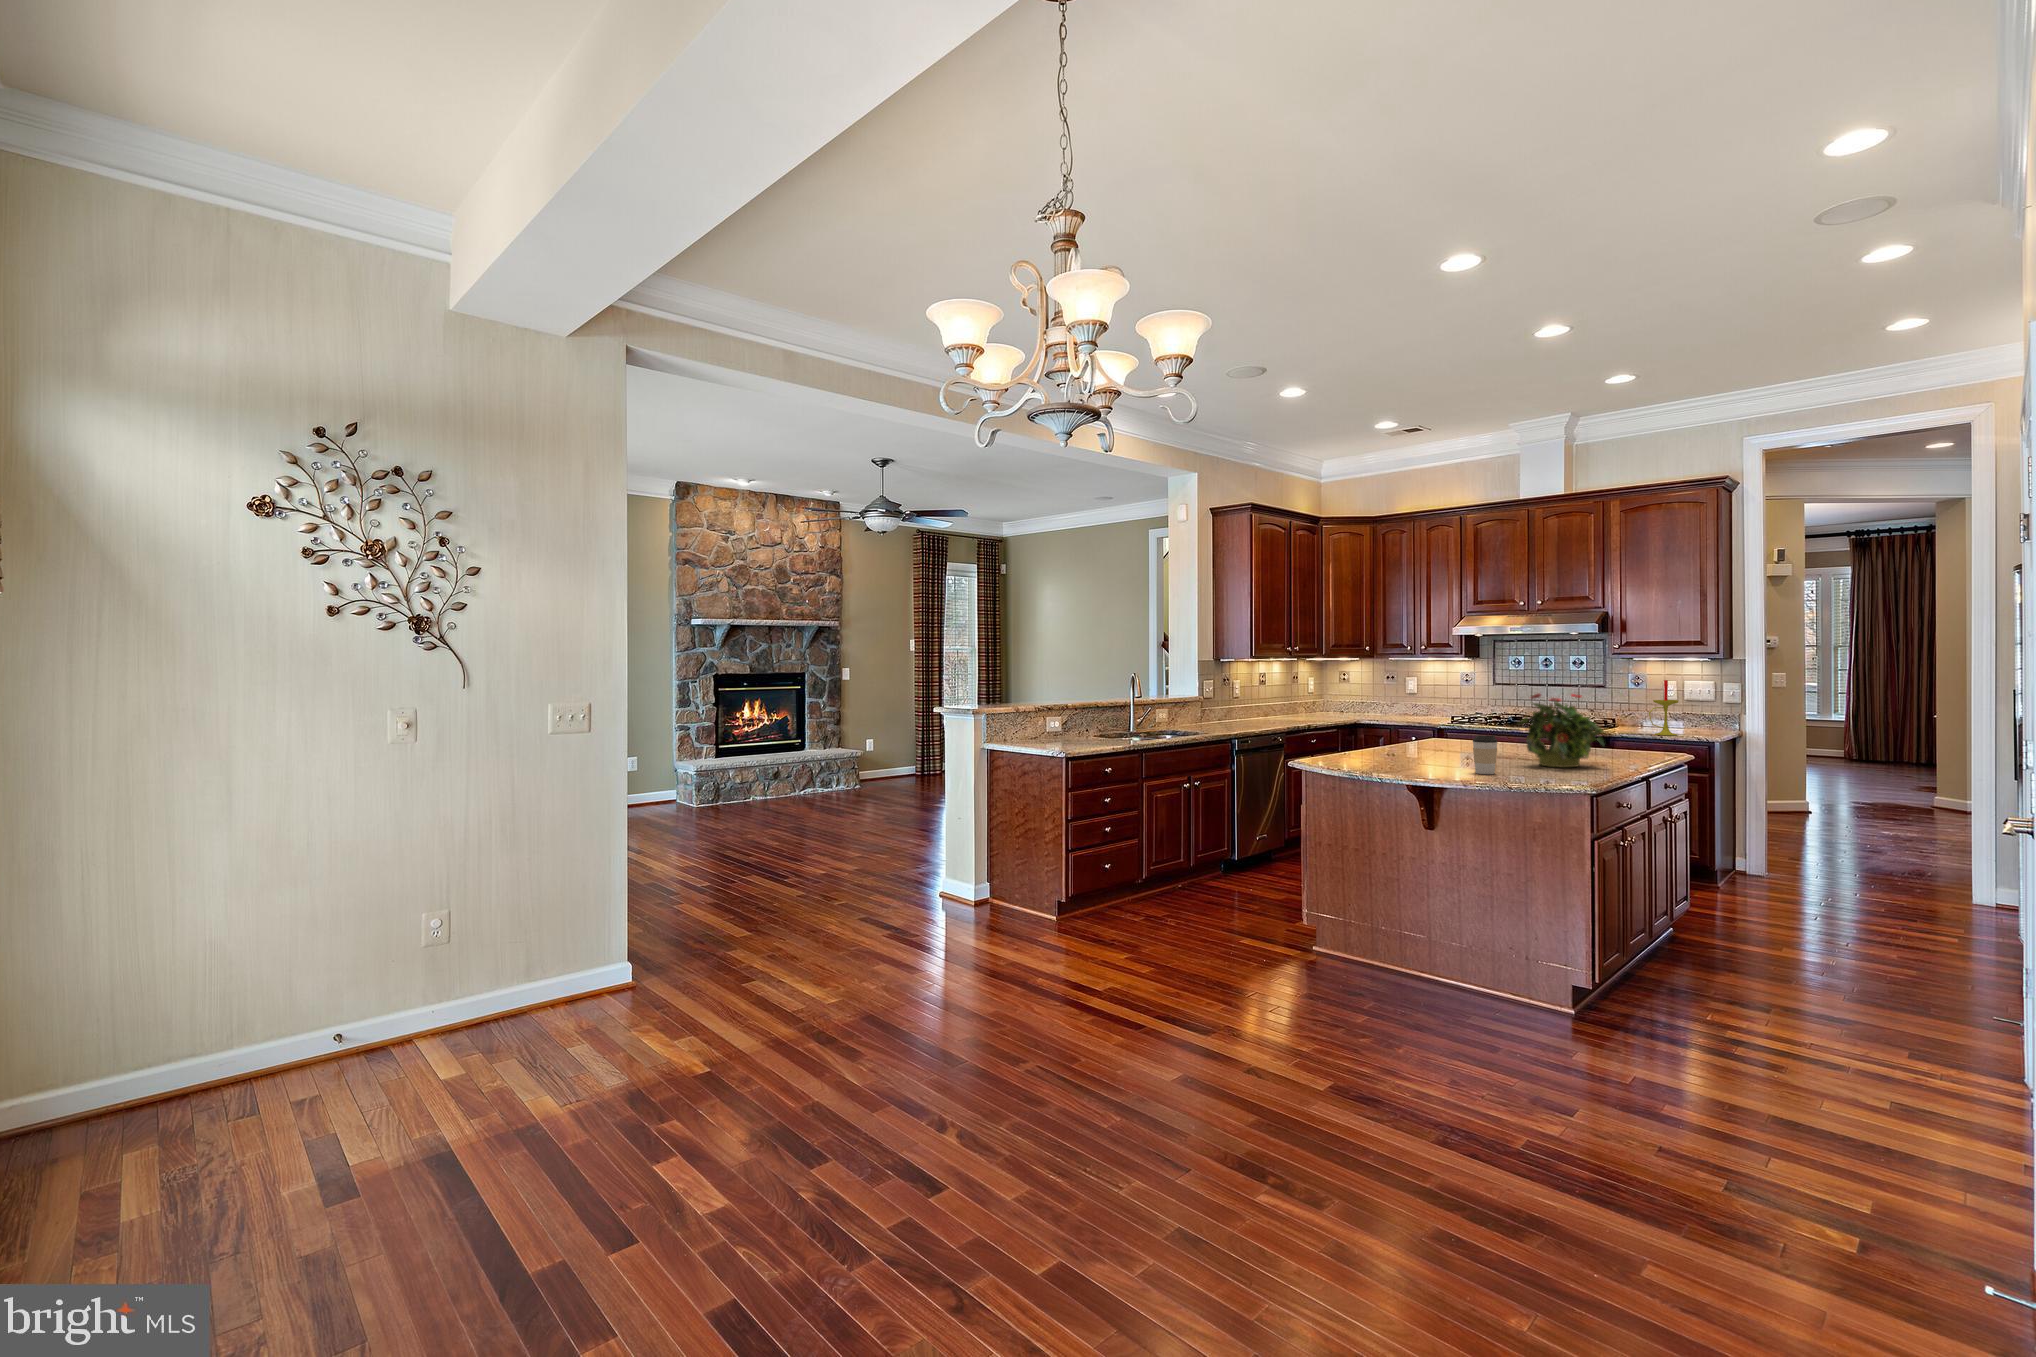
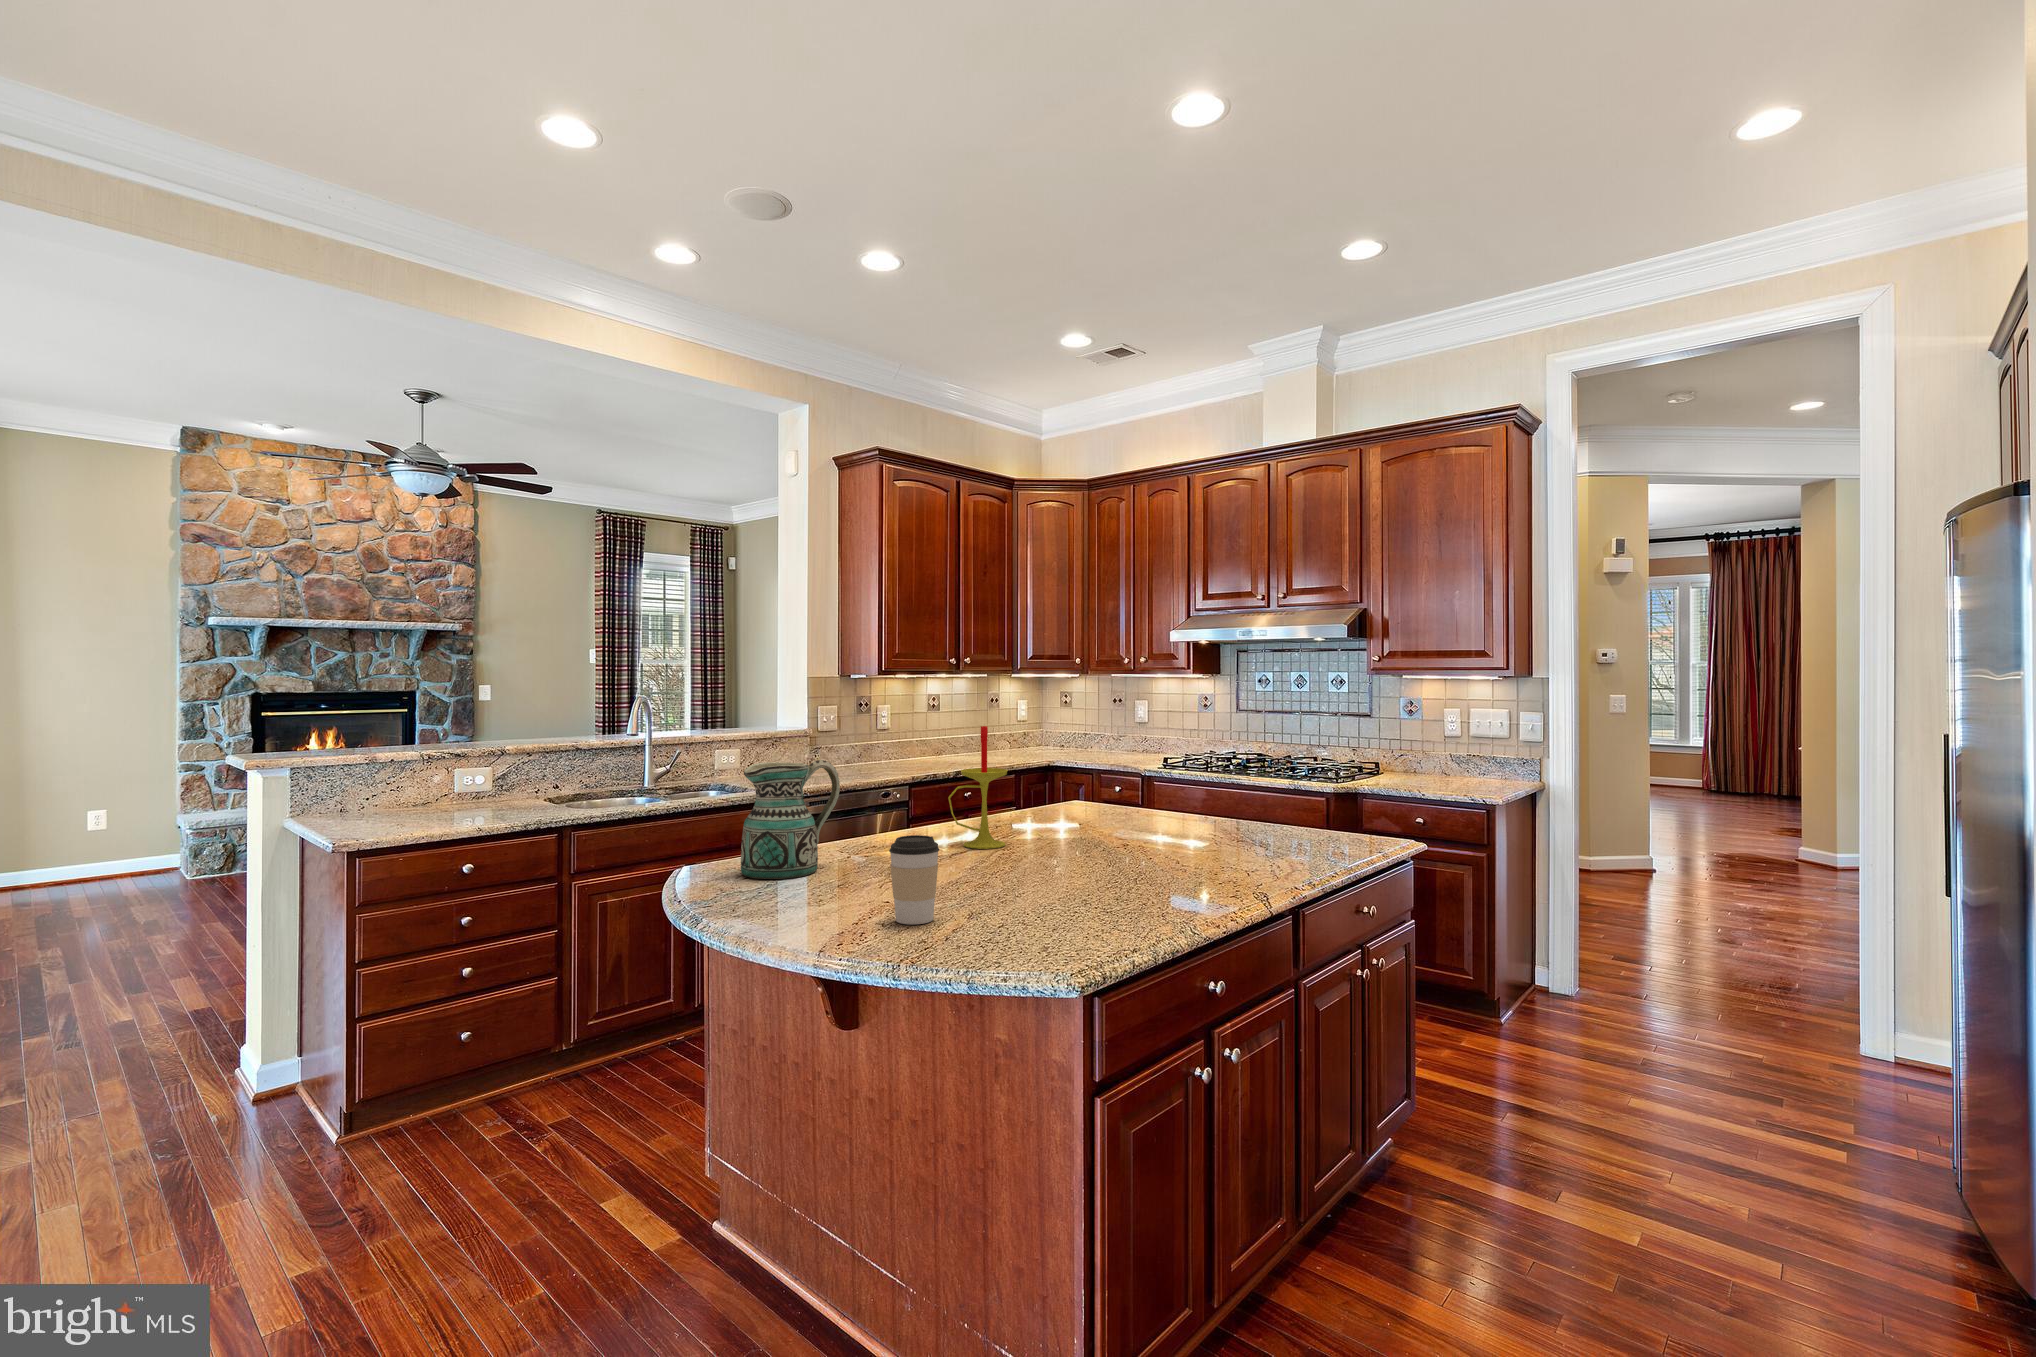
candle: present [1649,680,1678,735] -> present [948,726,1008,849]
potted plant: present [1518,694,1604,767] -> none [1037,738,1191,894]
ceramic pitcher: none [1339,706,1383,764] -> present [741,760,840,879]

